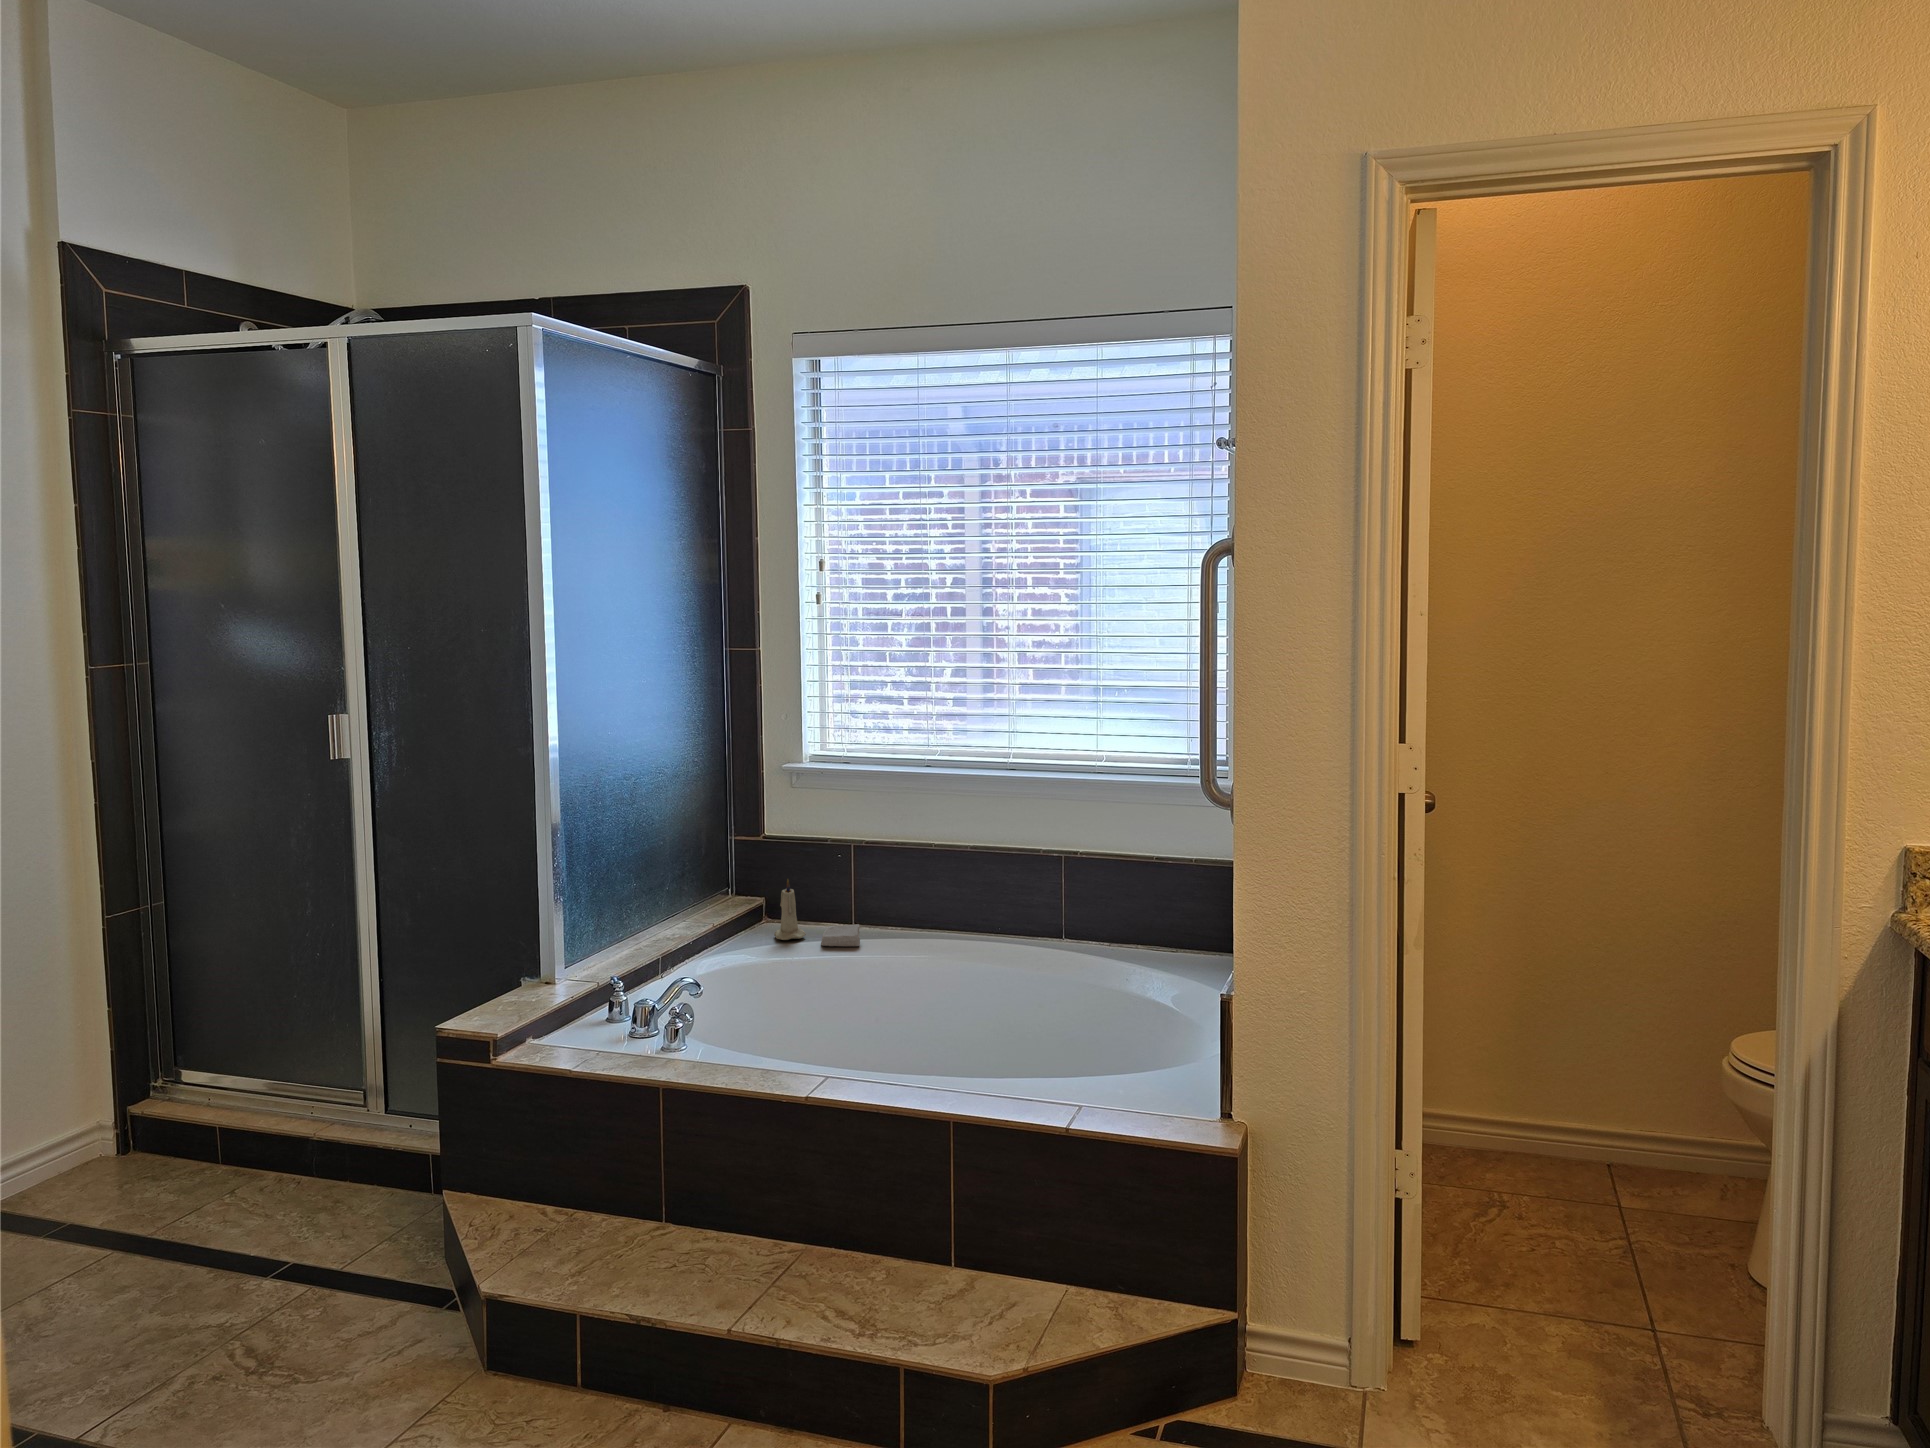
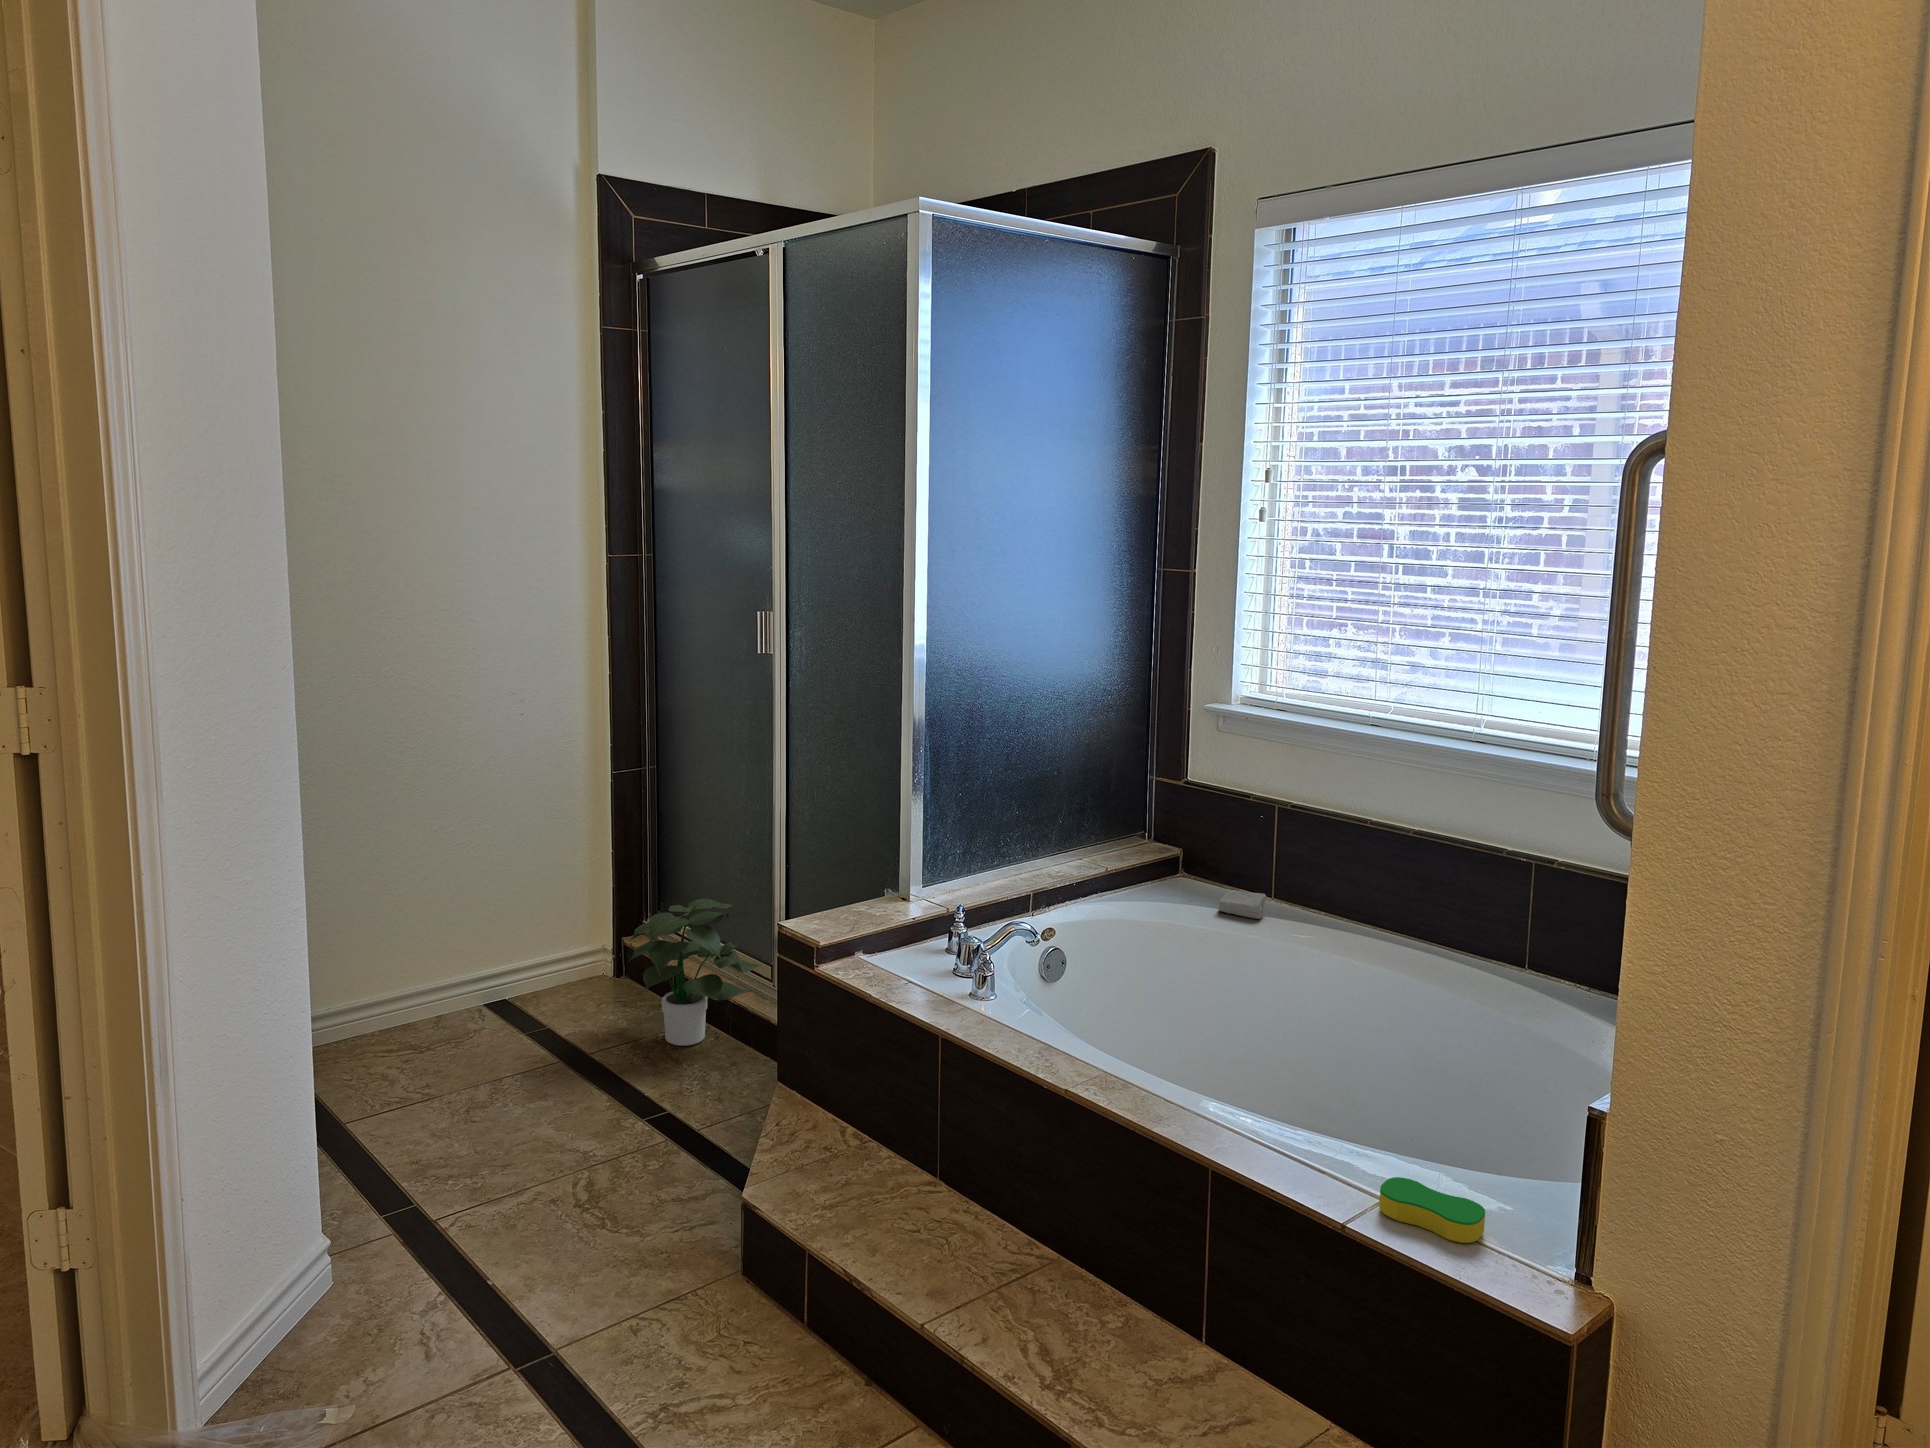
candle: present [774,879,806,940] -> none [1175,829,1209,898]
potted plant: none [182,1033,352,1203] -> present [630,899,761,1046]
sponge: none [1083,1088,1155,1120] -> present [1379,1177,1485,1243]

